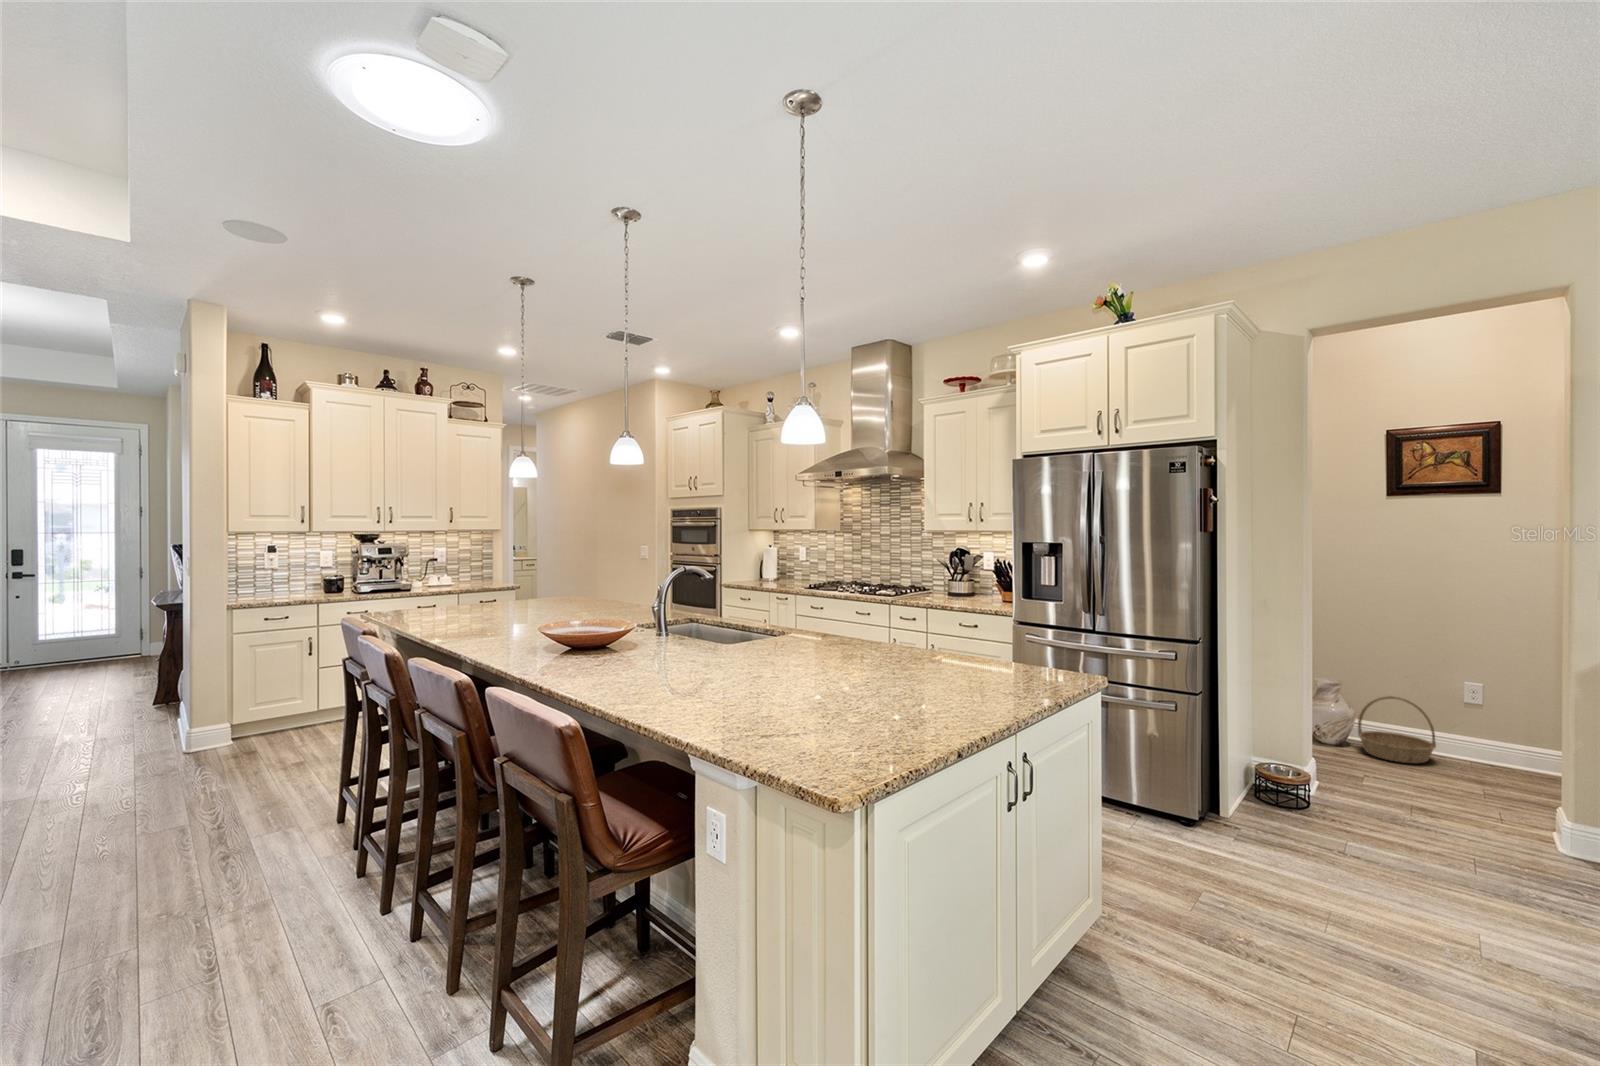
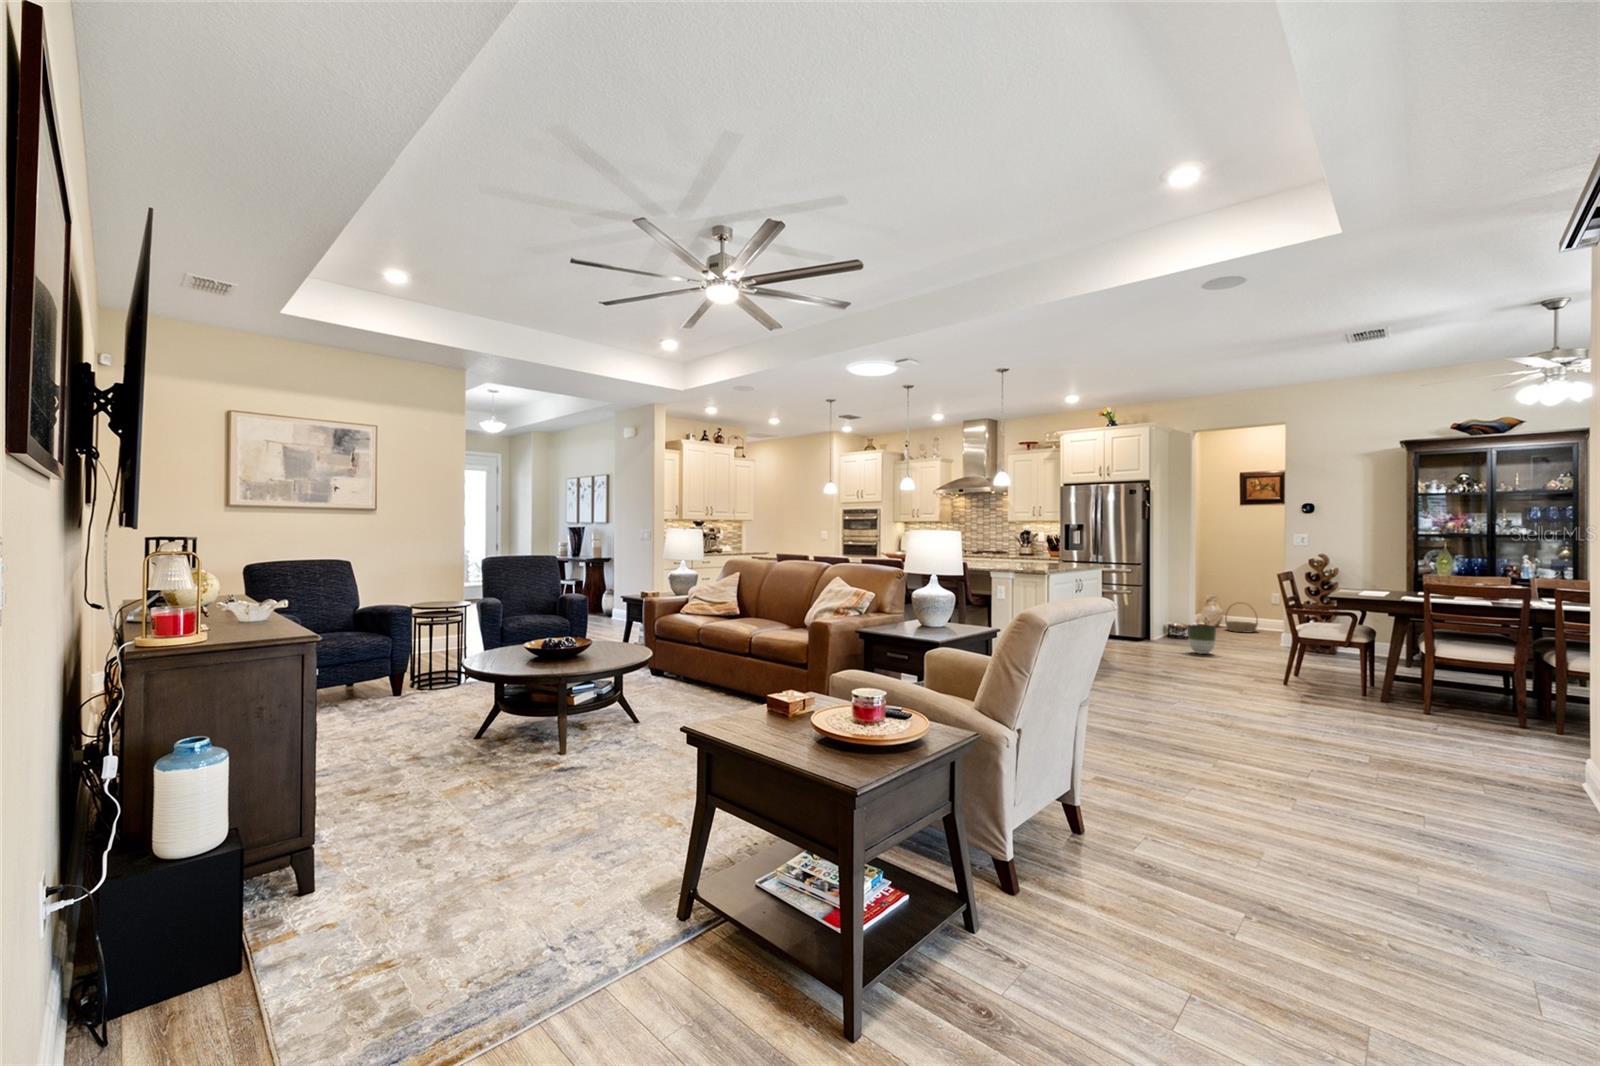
planter: none [1333,817,1422,912] -> present [1188,624,1216,654]

